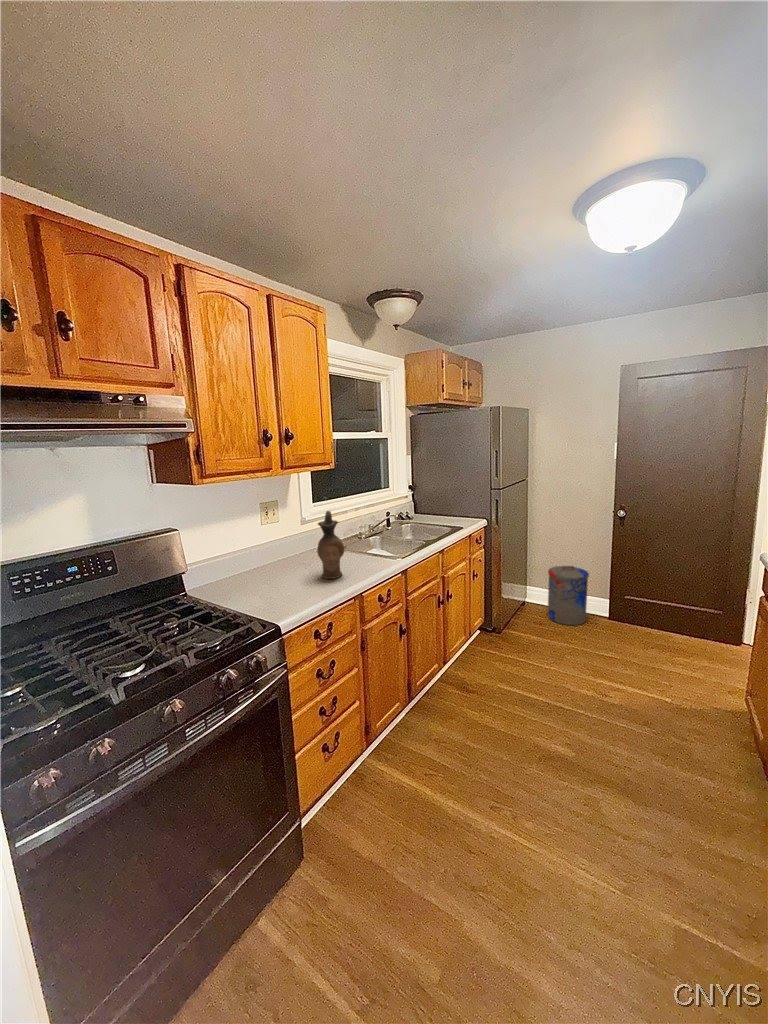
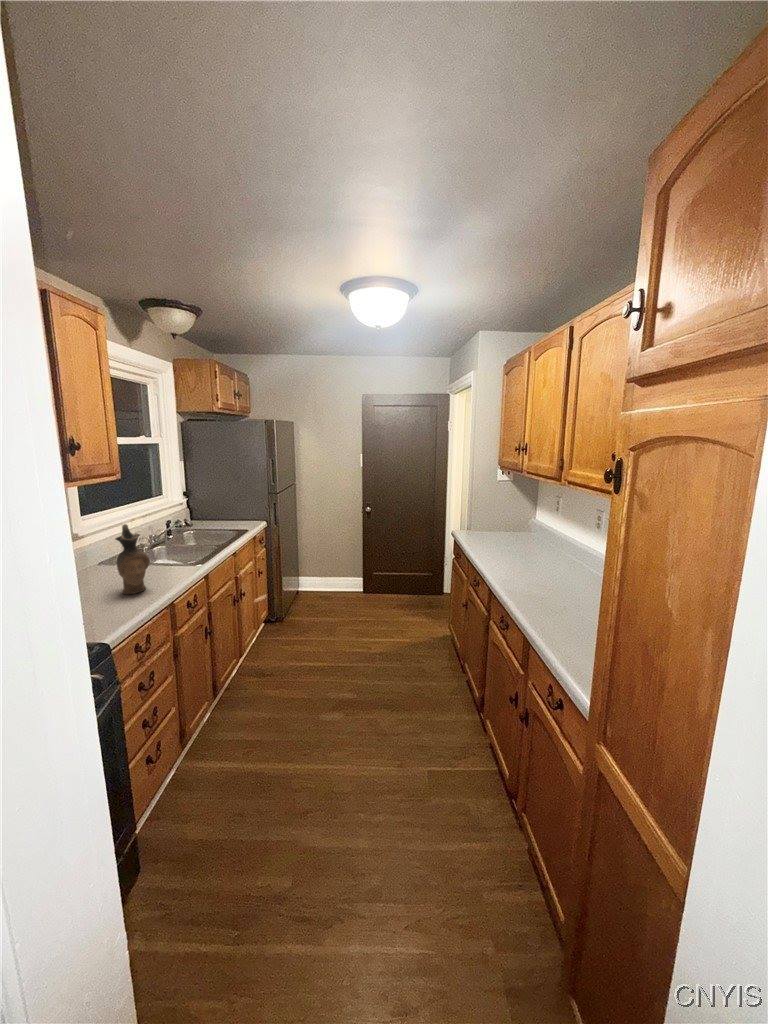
trash can: present [548,566,589,625] -> none [317,555,348,604]

